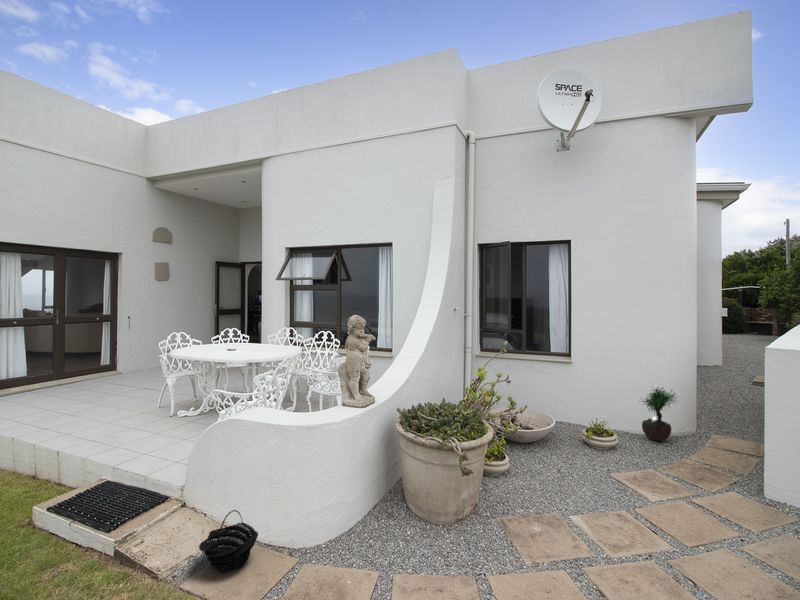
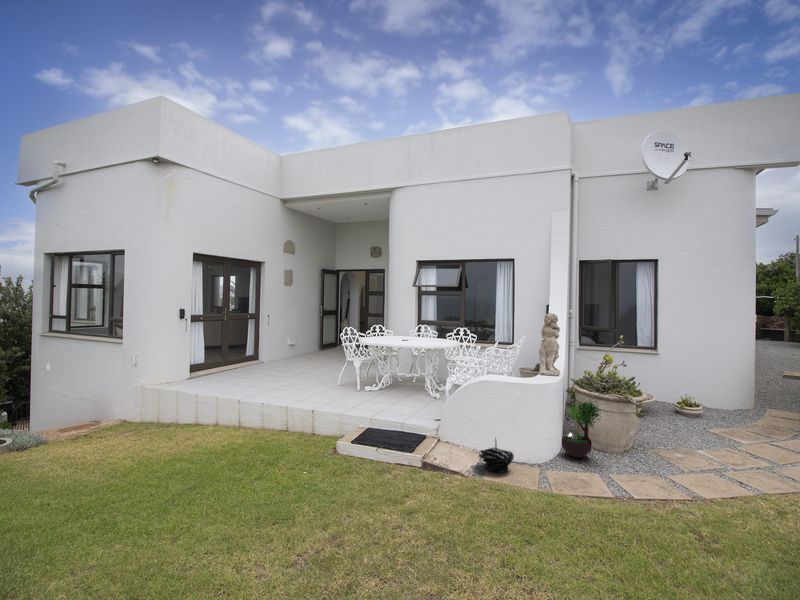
potted tree: present [642,388,675,441] -> present [562,399,601,458]

